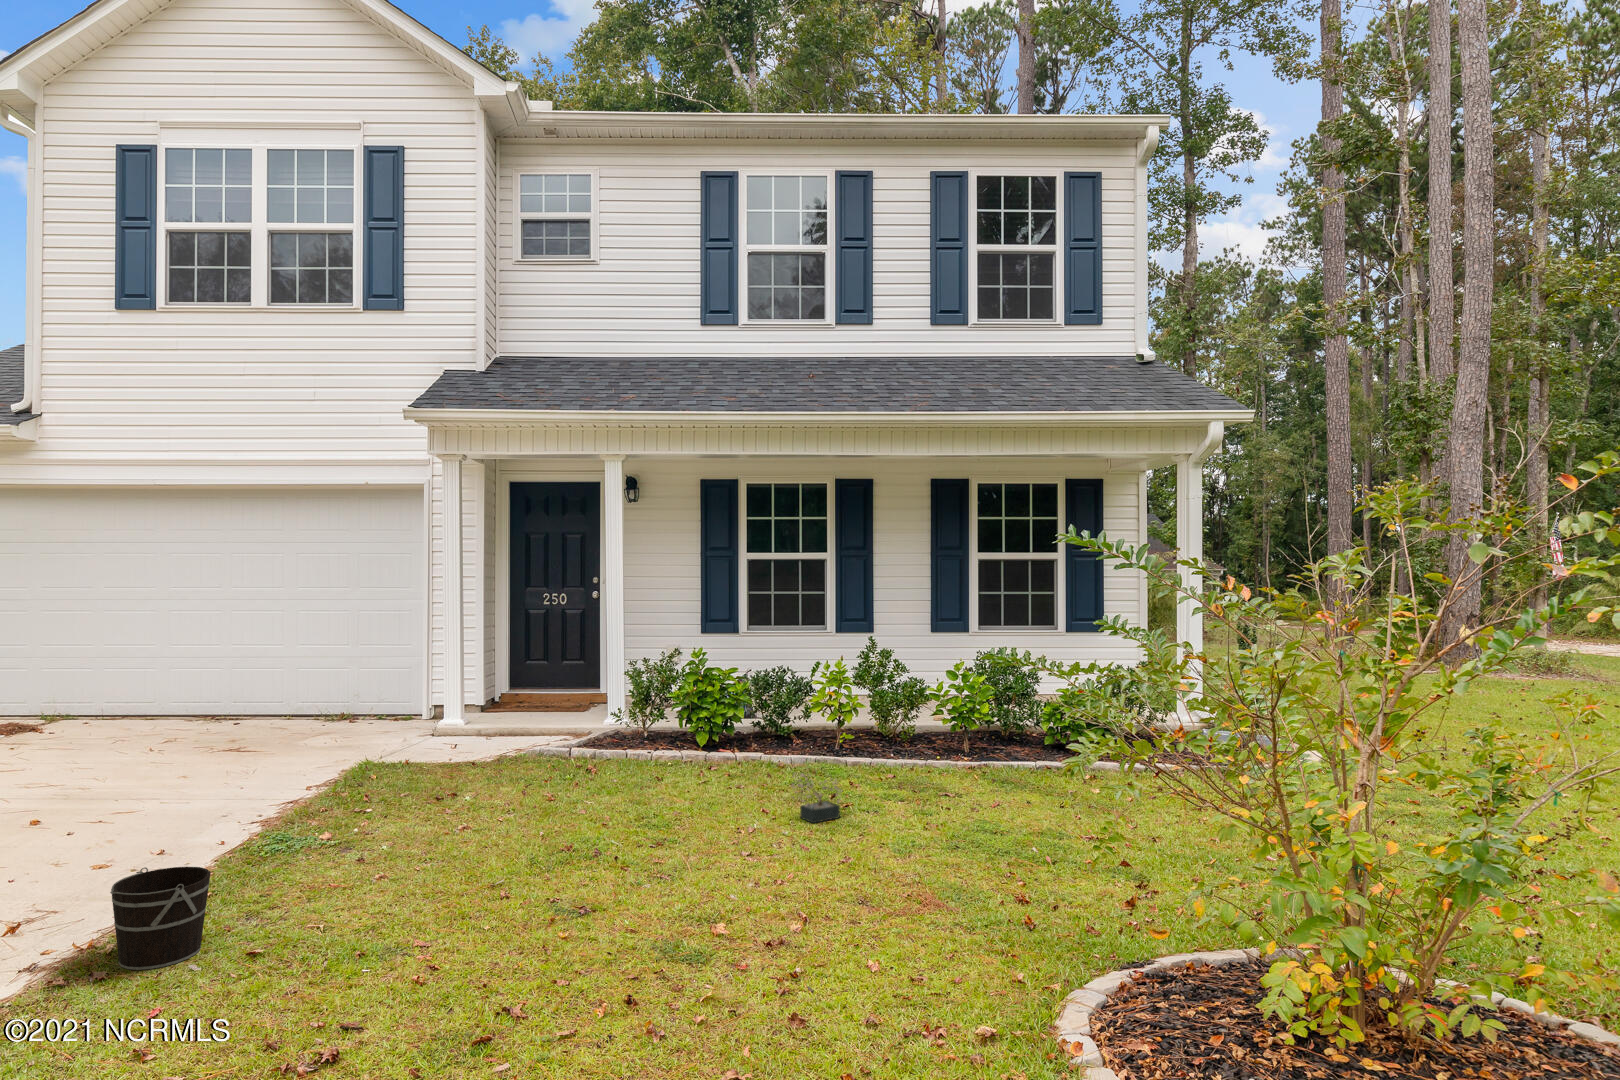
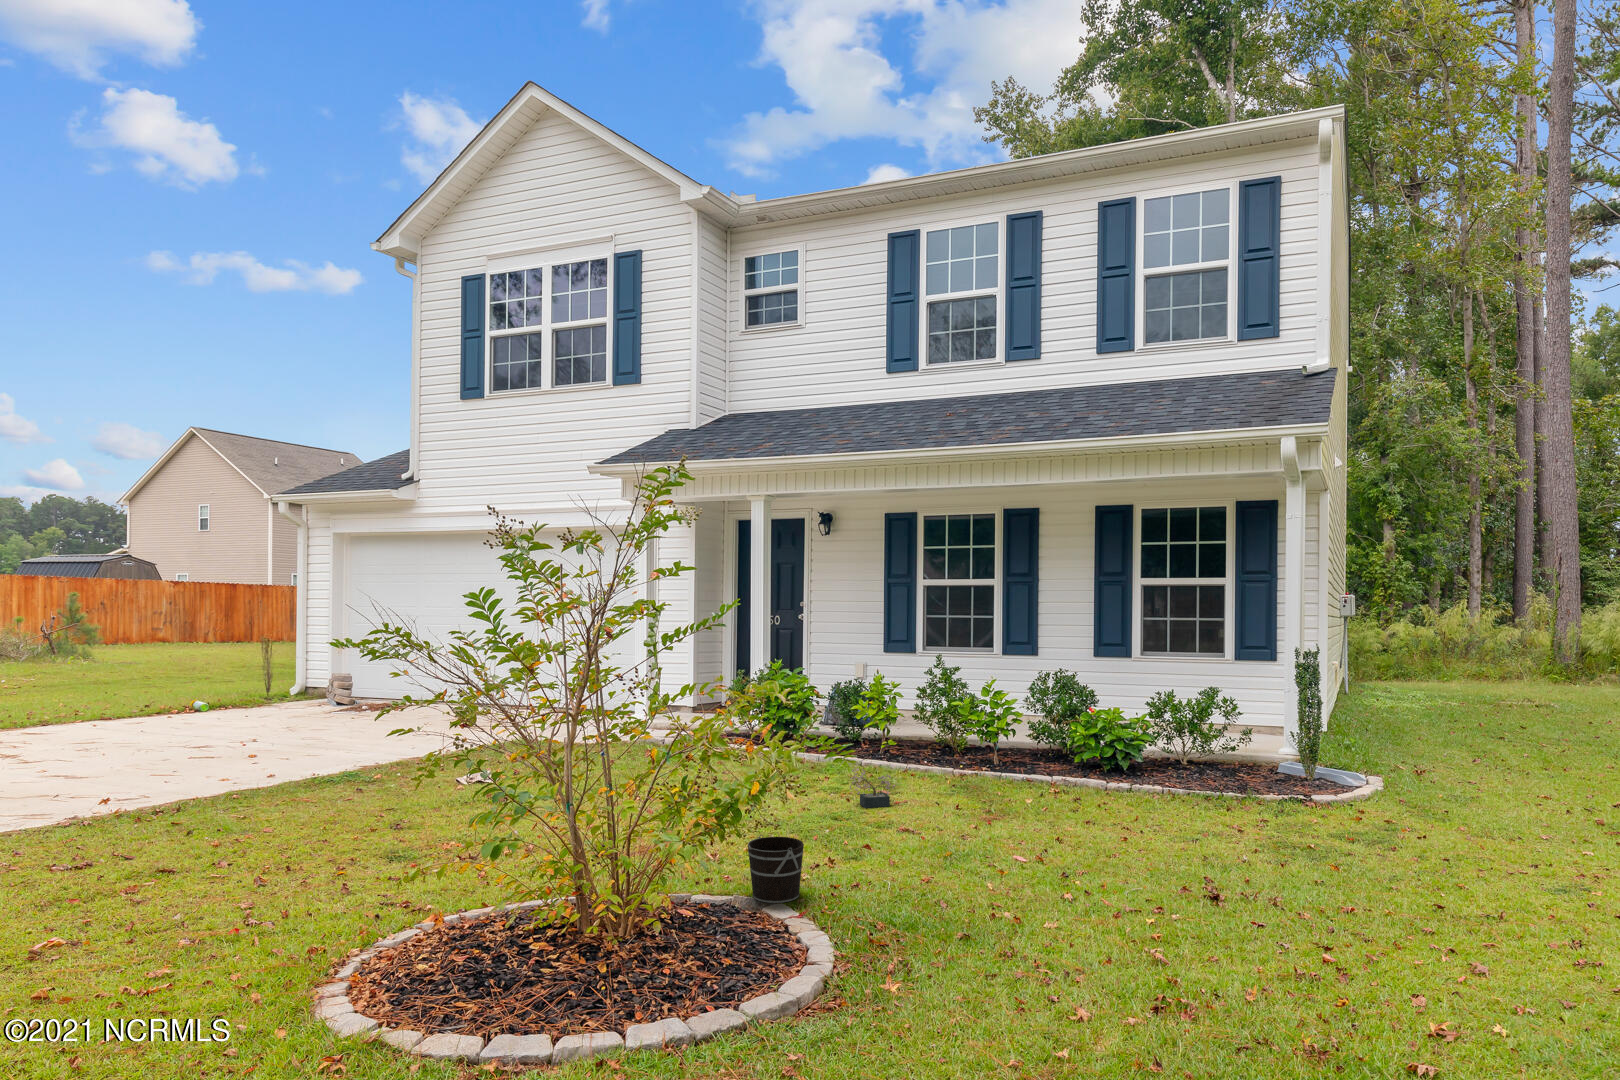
bucket: present [110,867,211,970] -> present [748,835,804,903]

